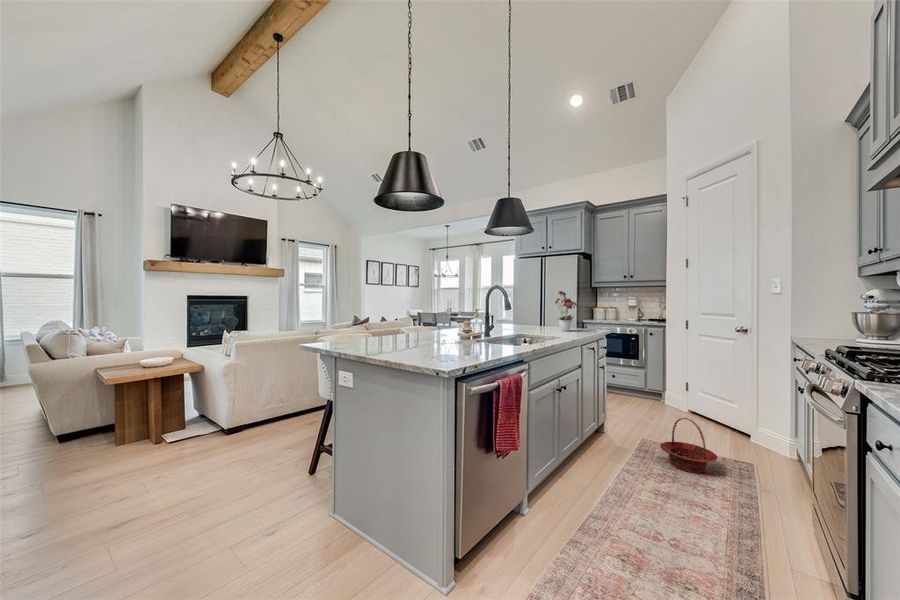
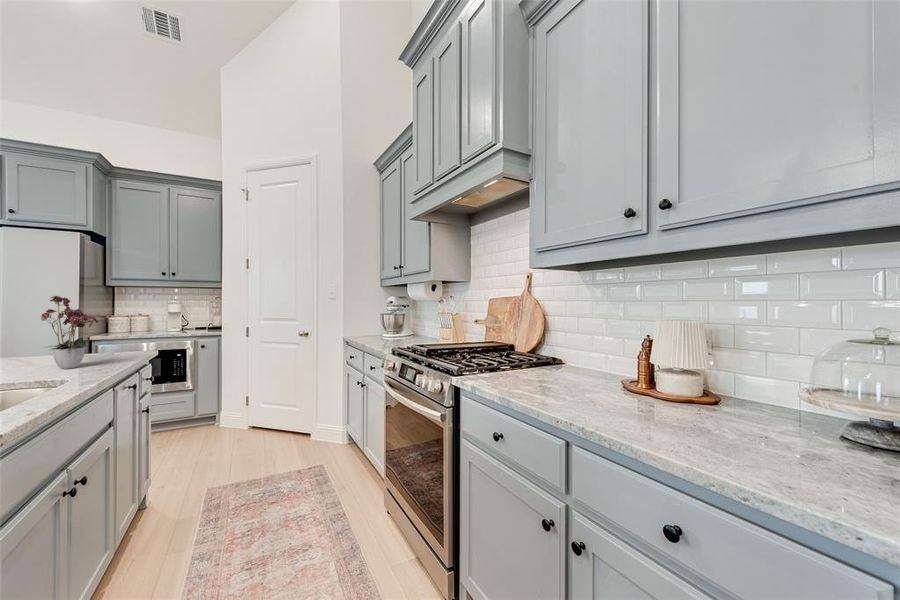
basket: present [660,418,717,473] -> none [236,446,298,511]

